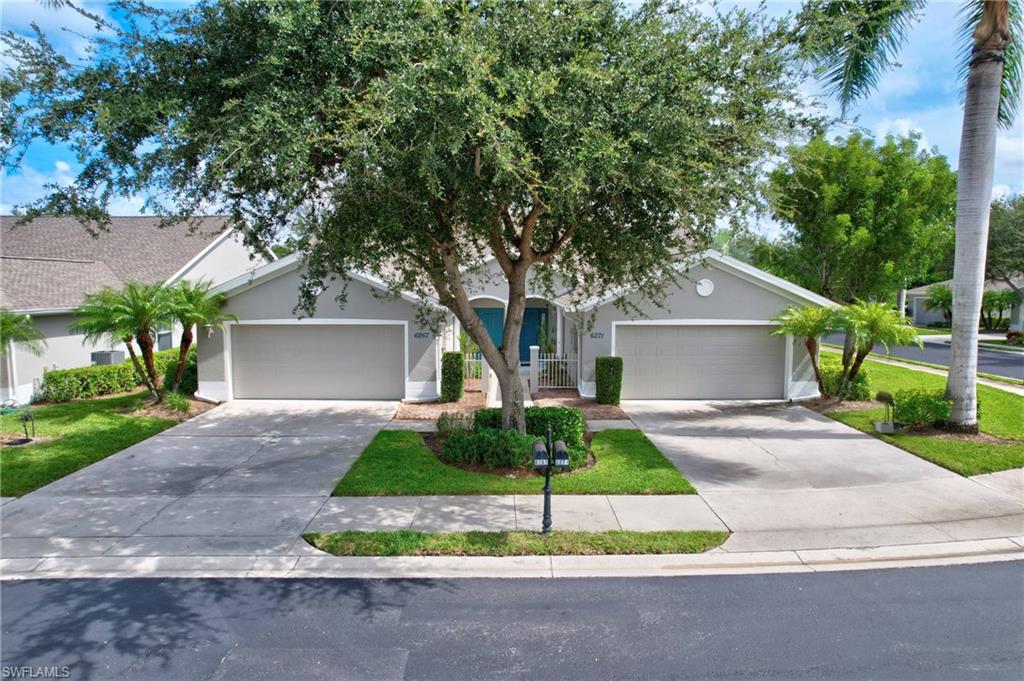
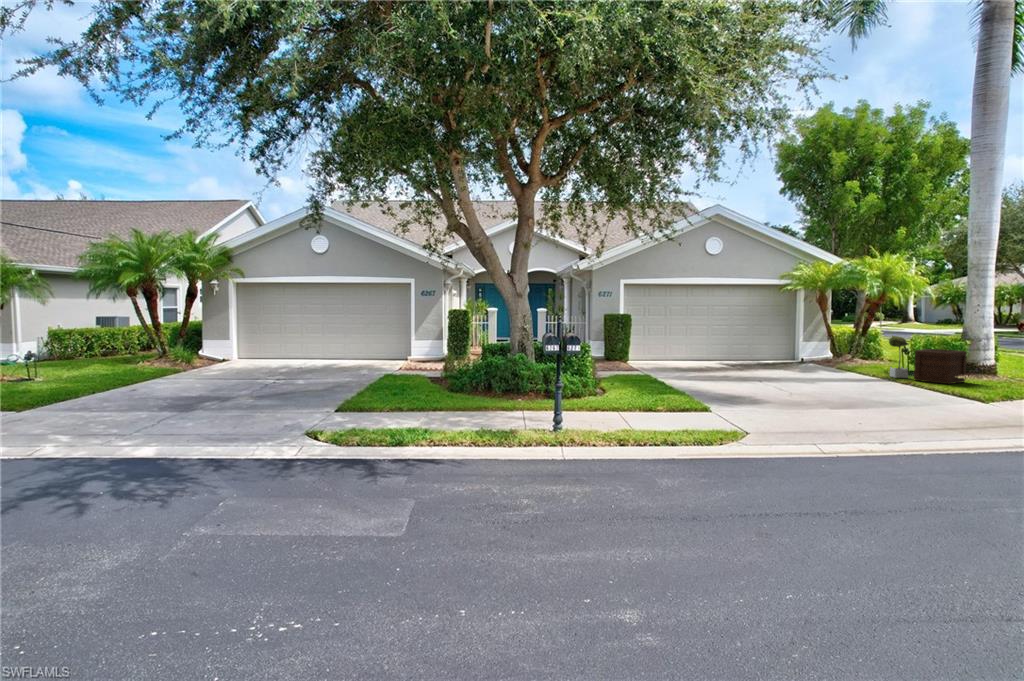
wooden crate: none [899,405,950,444] -> present [914,349,967,384]

